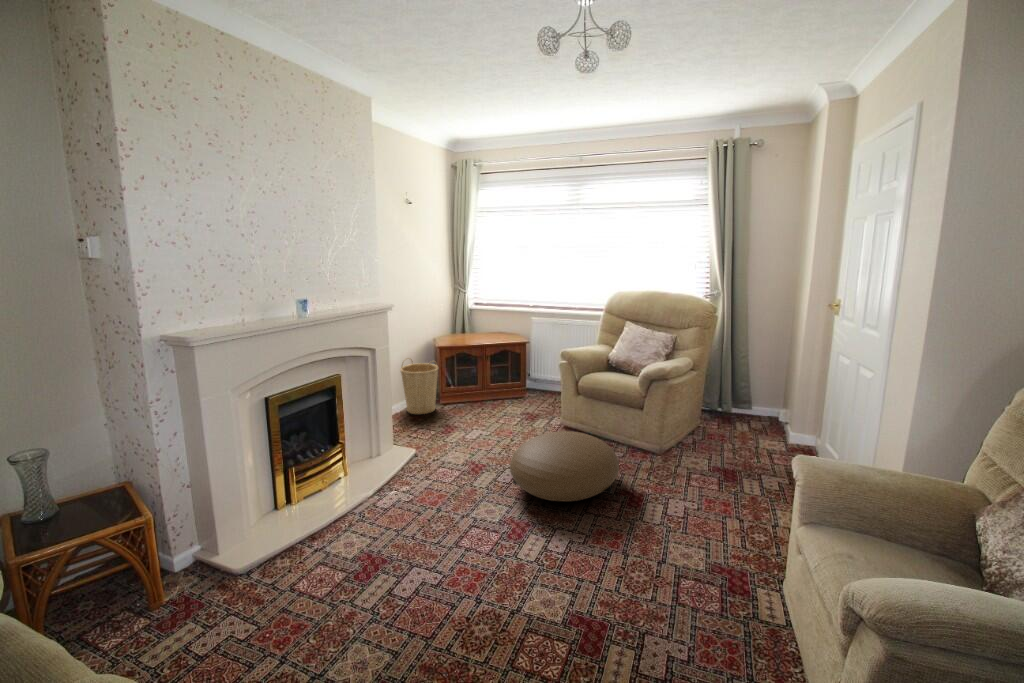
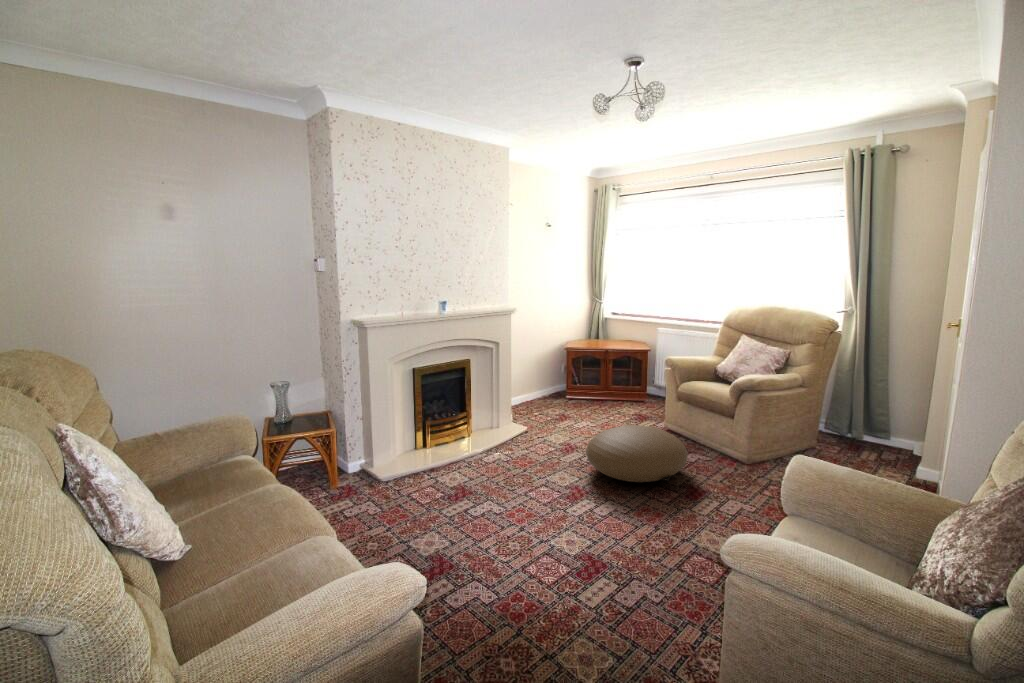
basket: present [400,358,438,414] -> none [532,356,564,404]

